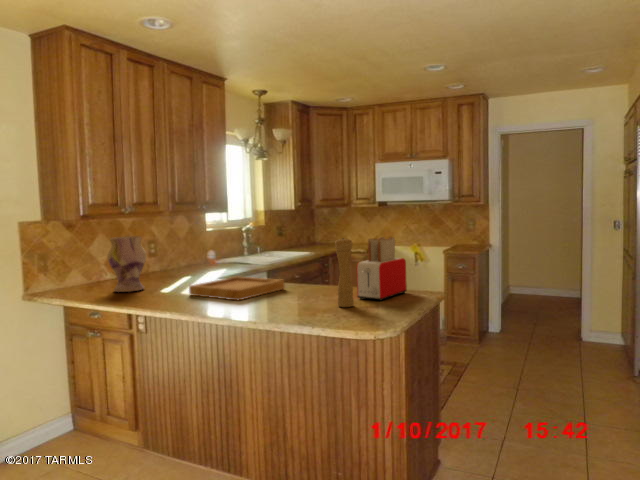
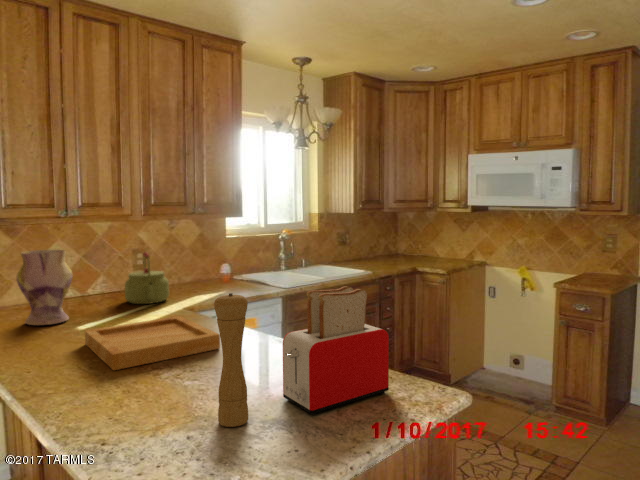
kettle: none [161,239,194,279] -> present [125,252,169,304]

